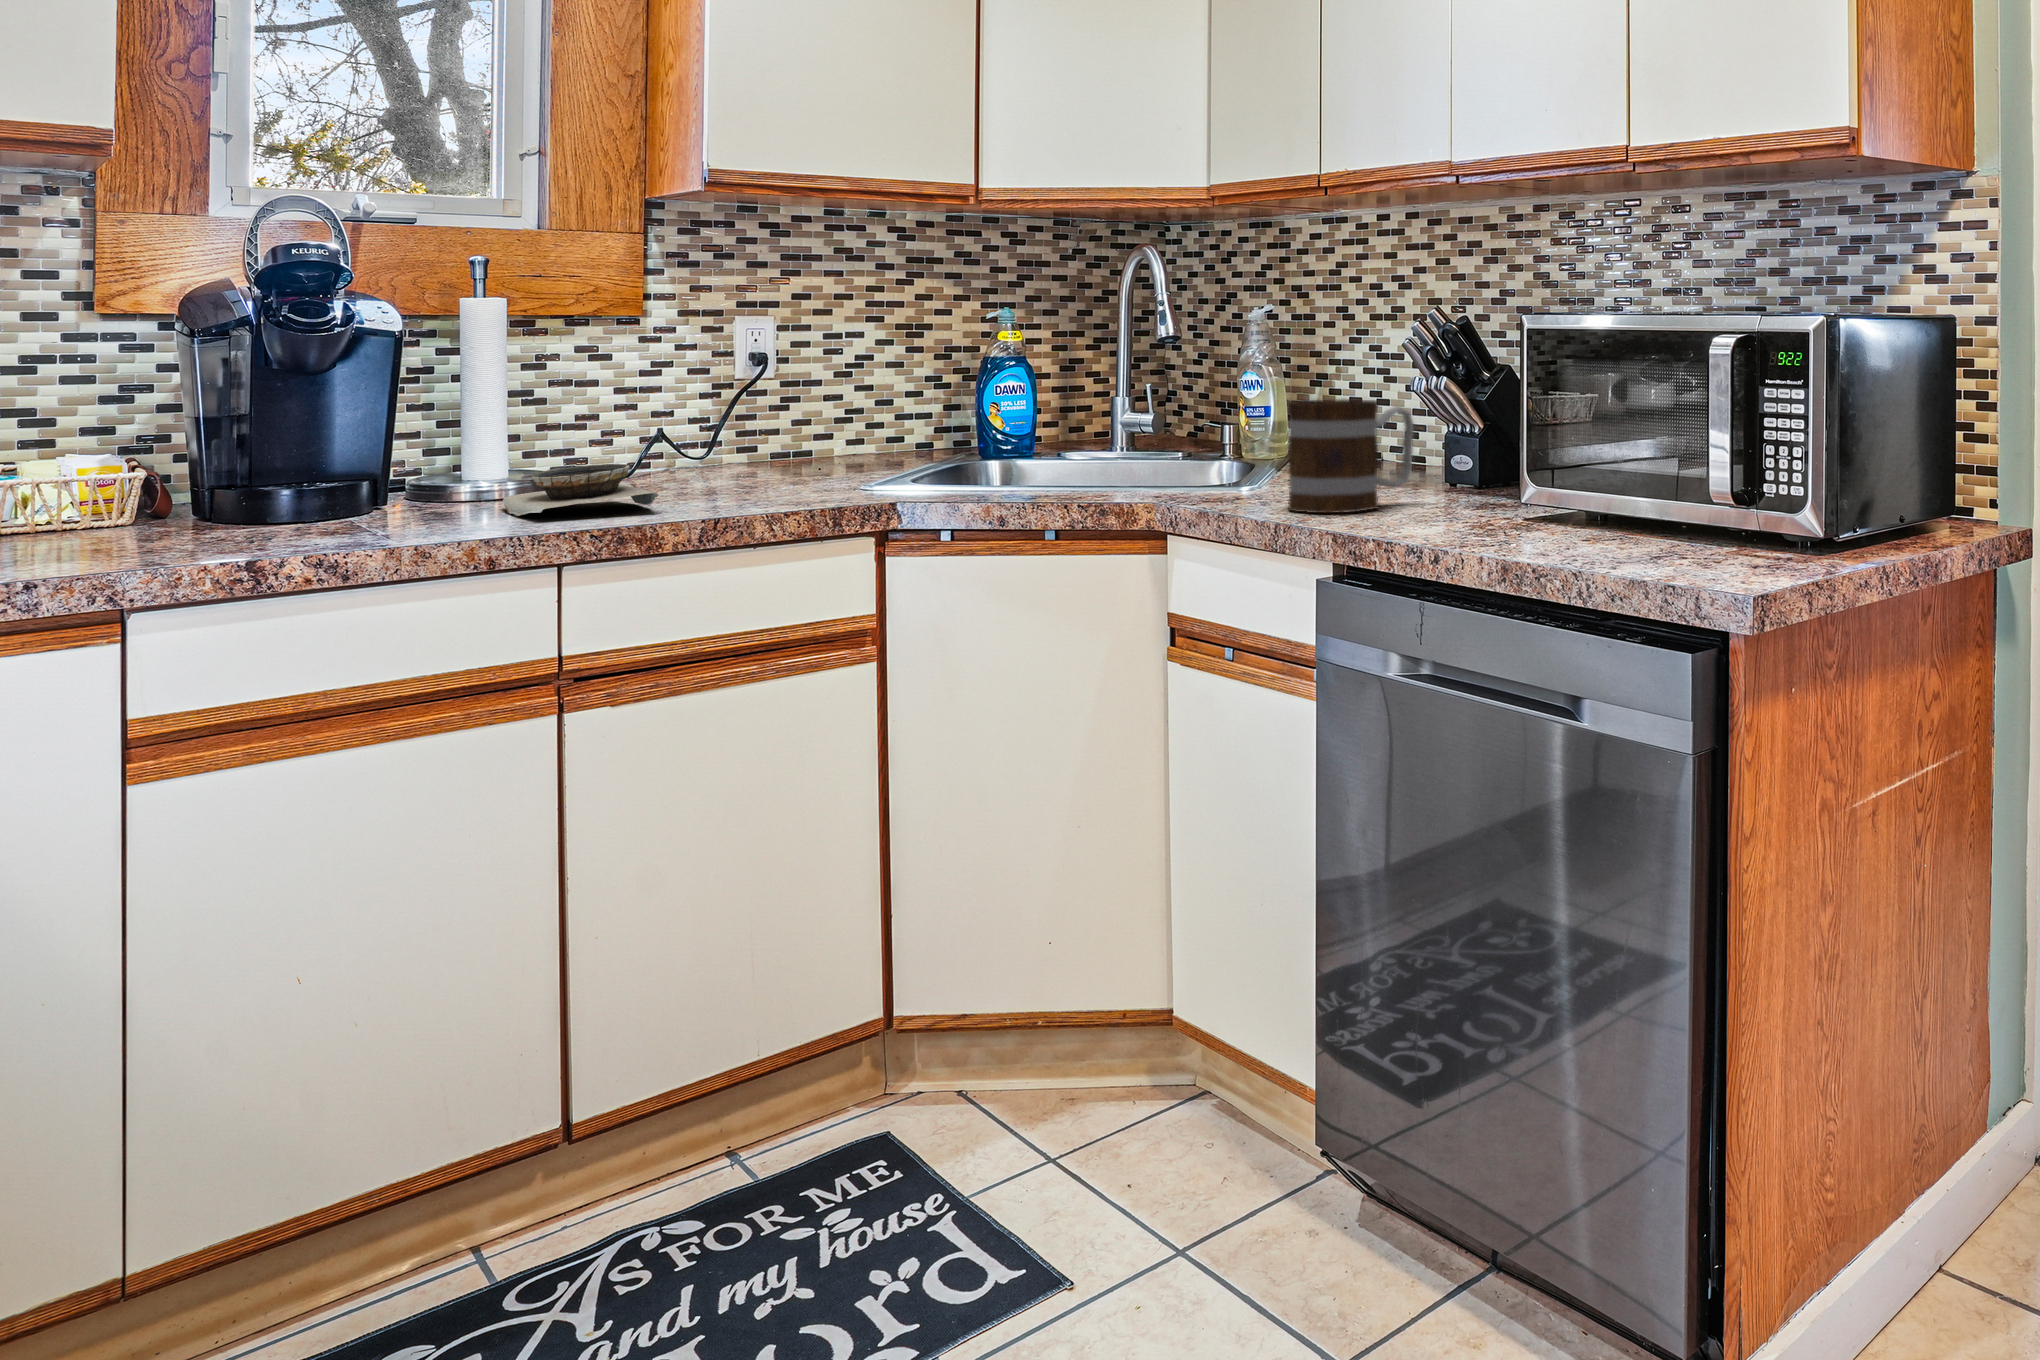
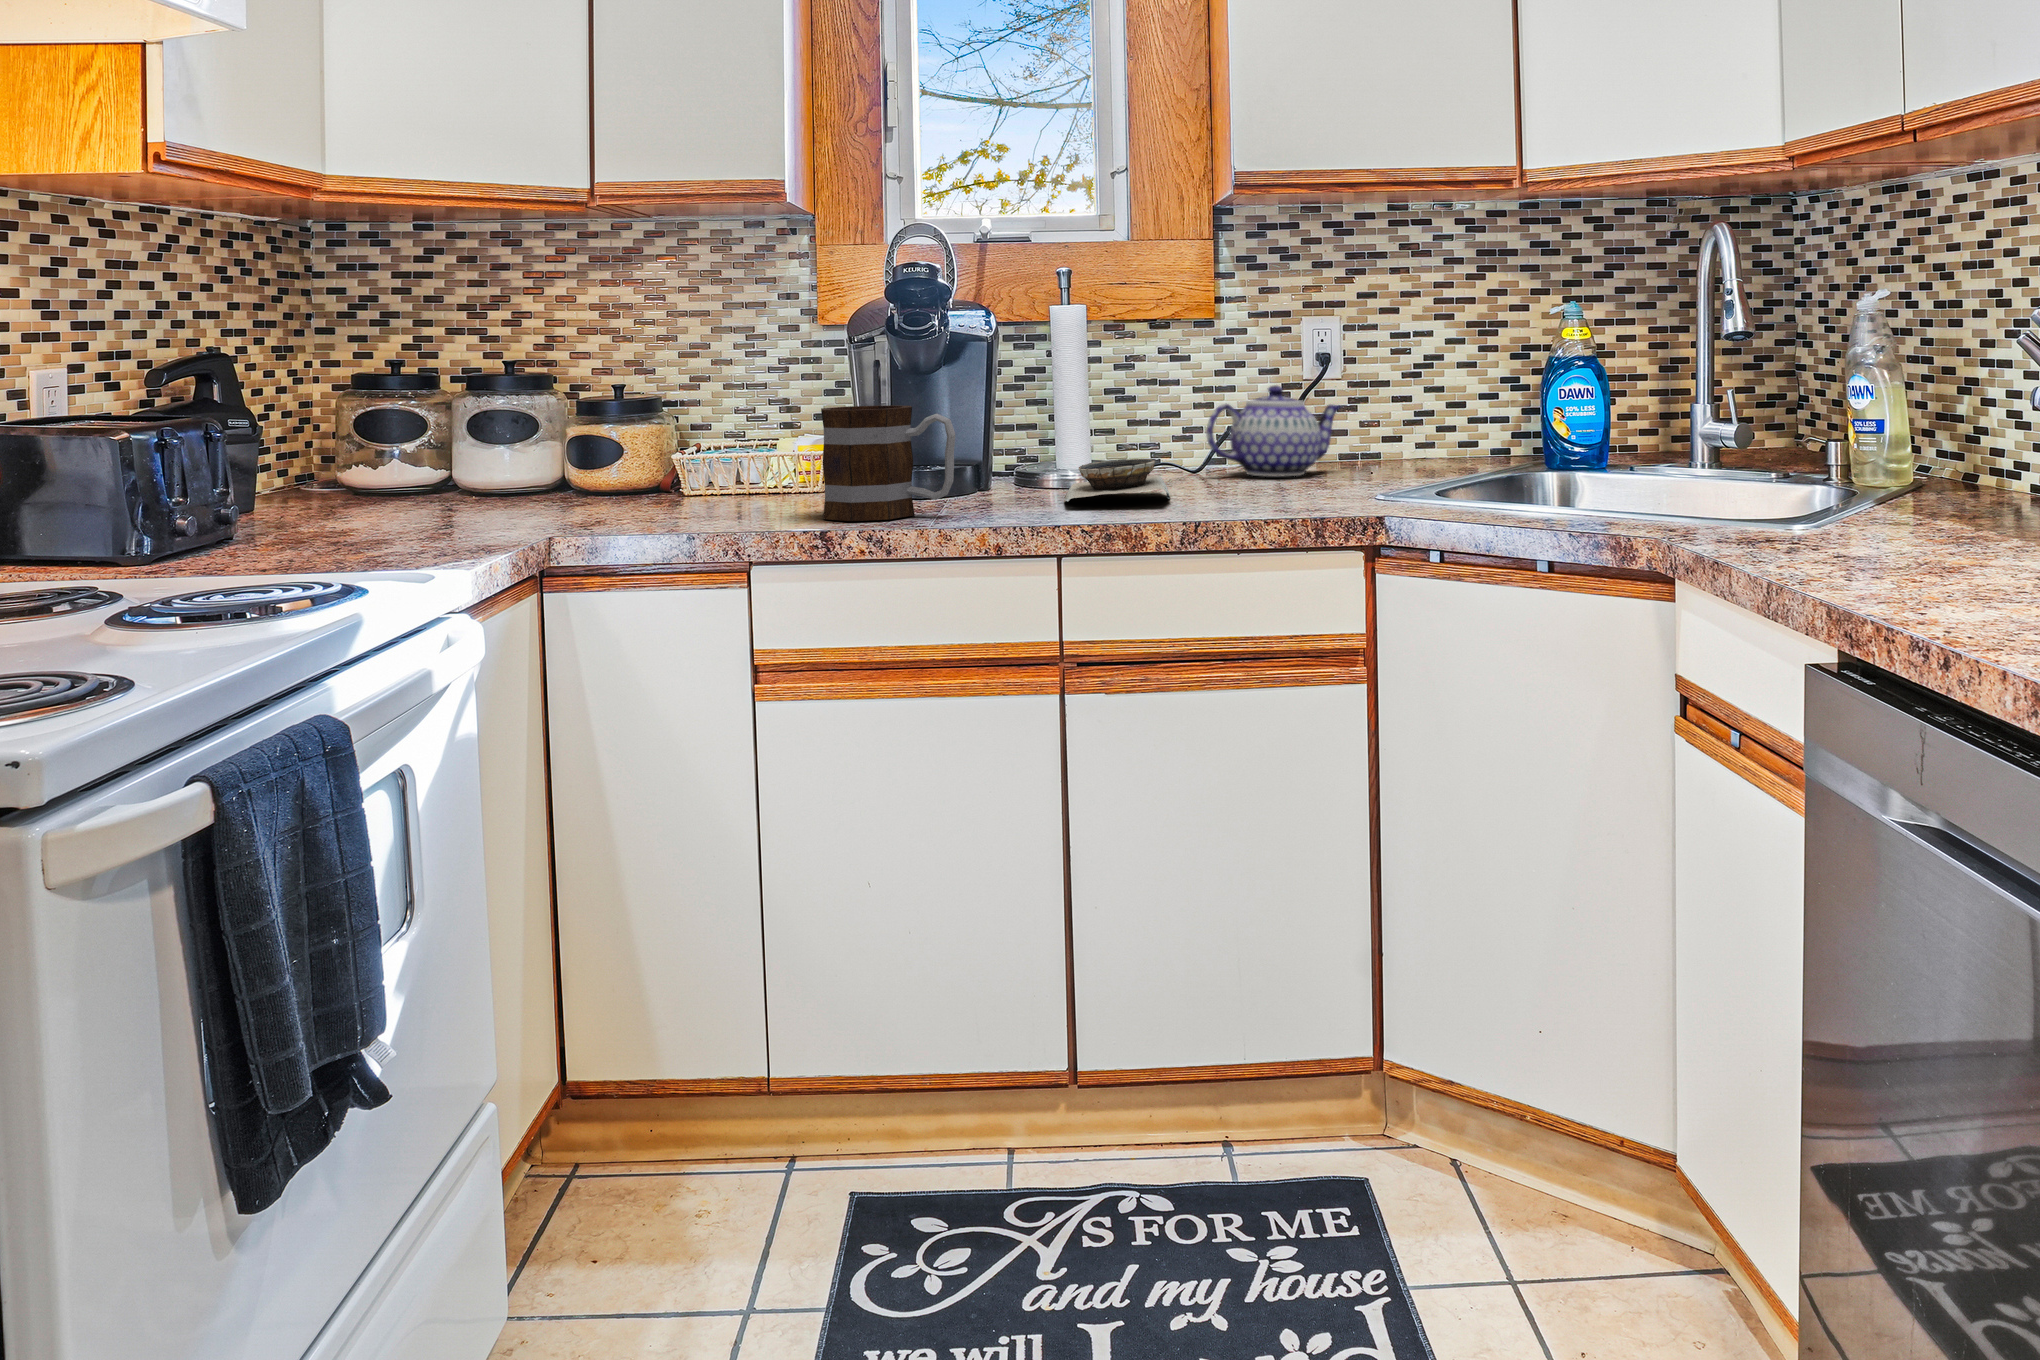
teapot: none [639,386,782,481] -> present [1206,386,1342,477]
mug: present [1287,399,1414,513] -> present [821,405,956,521]

